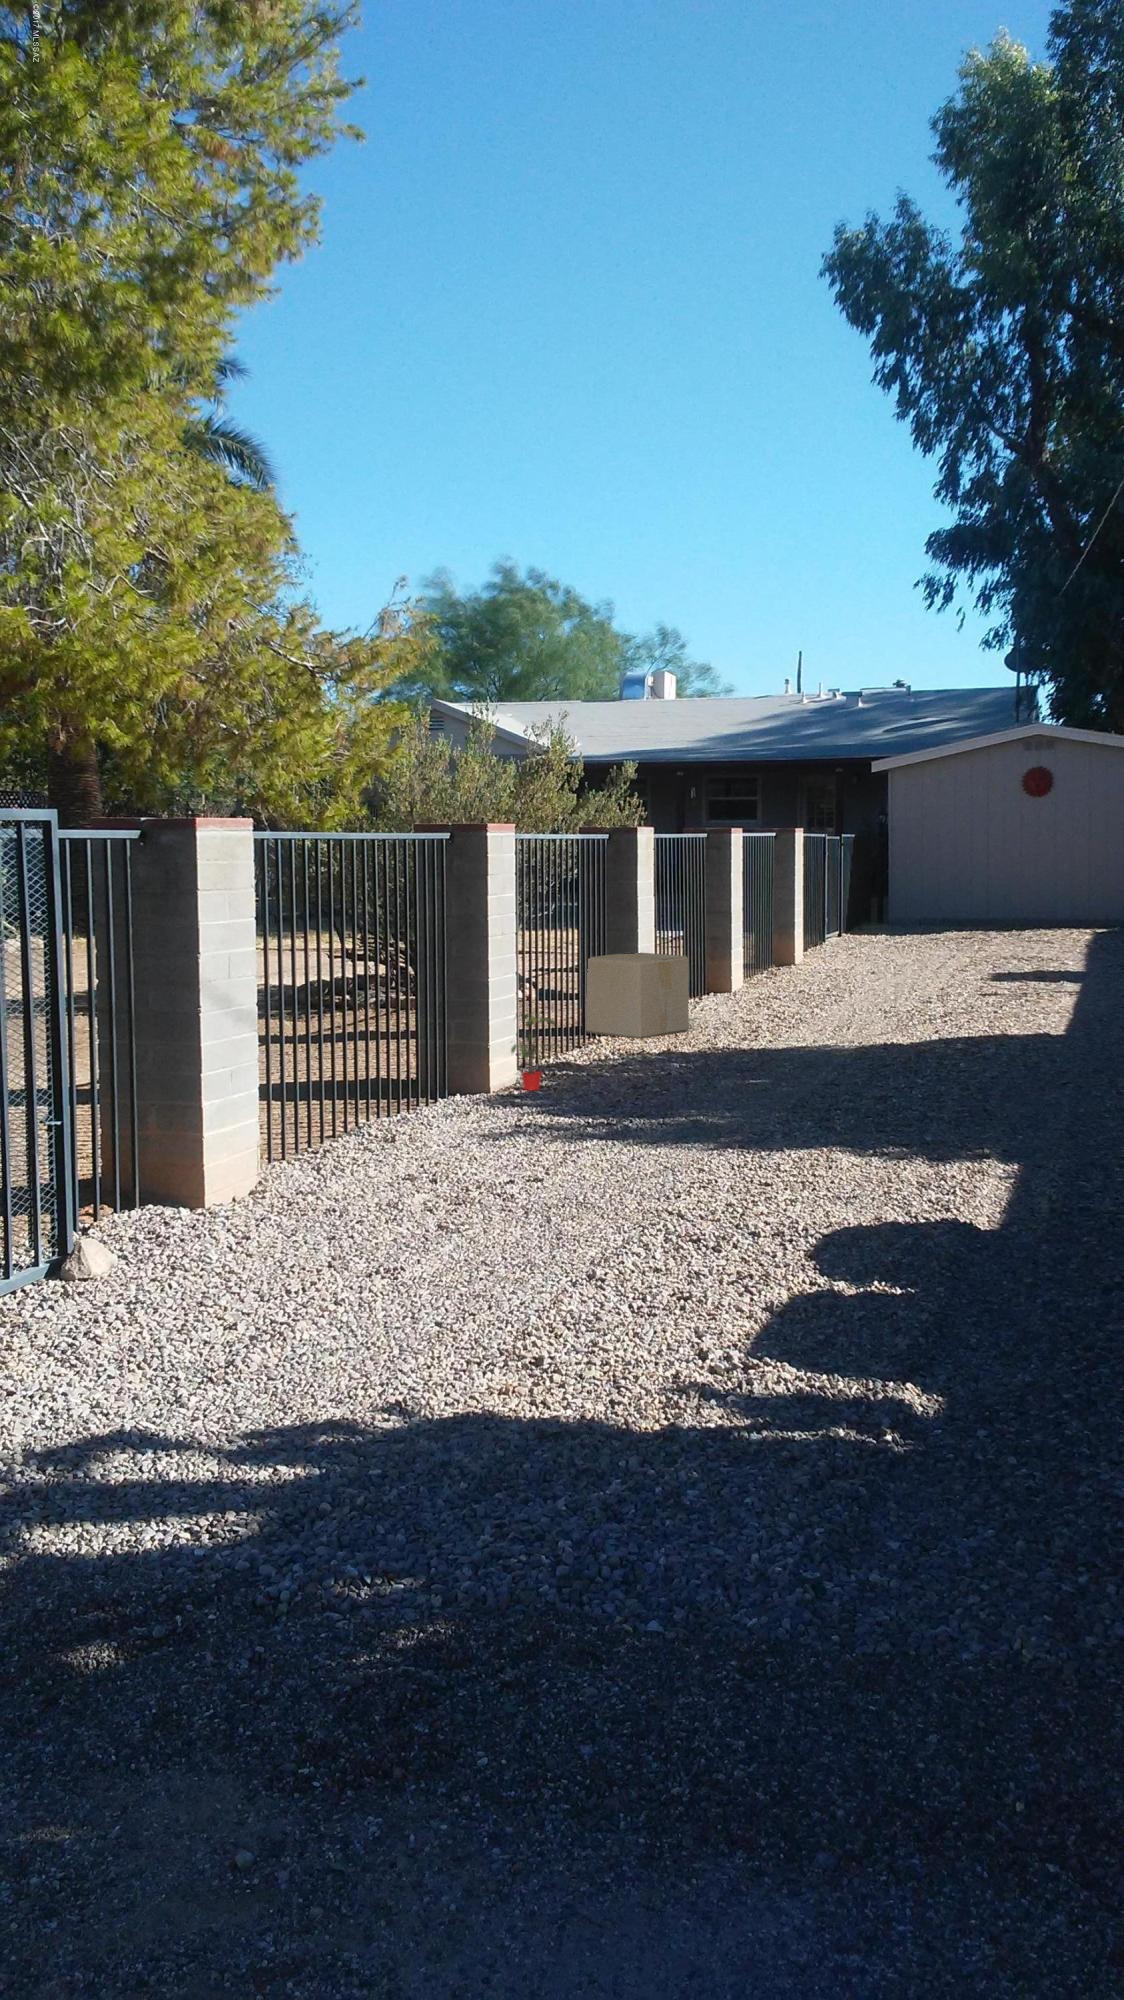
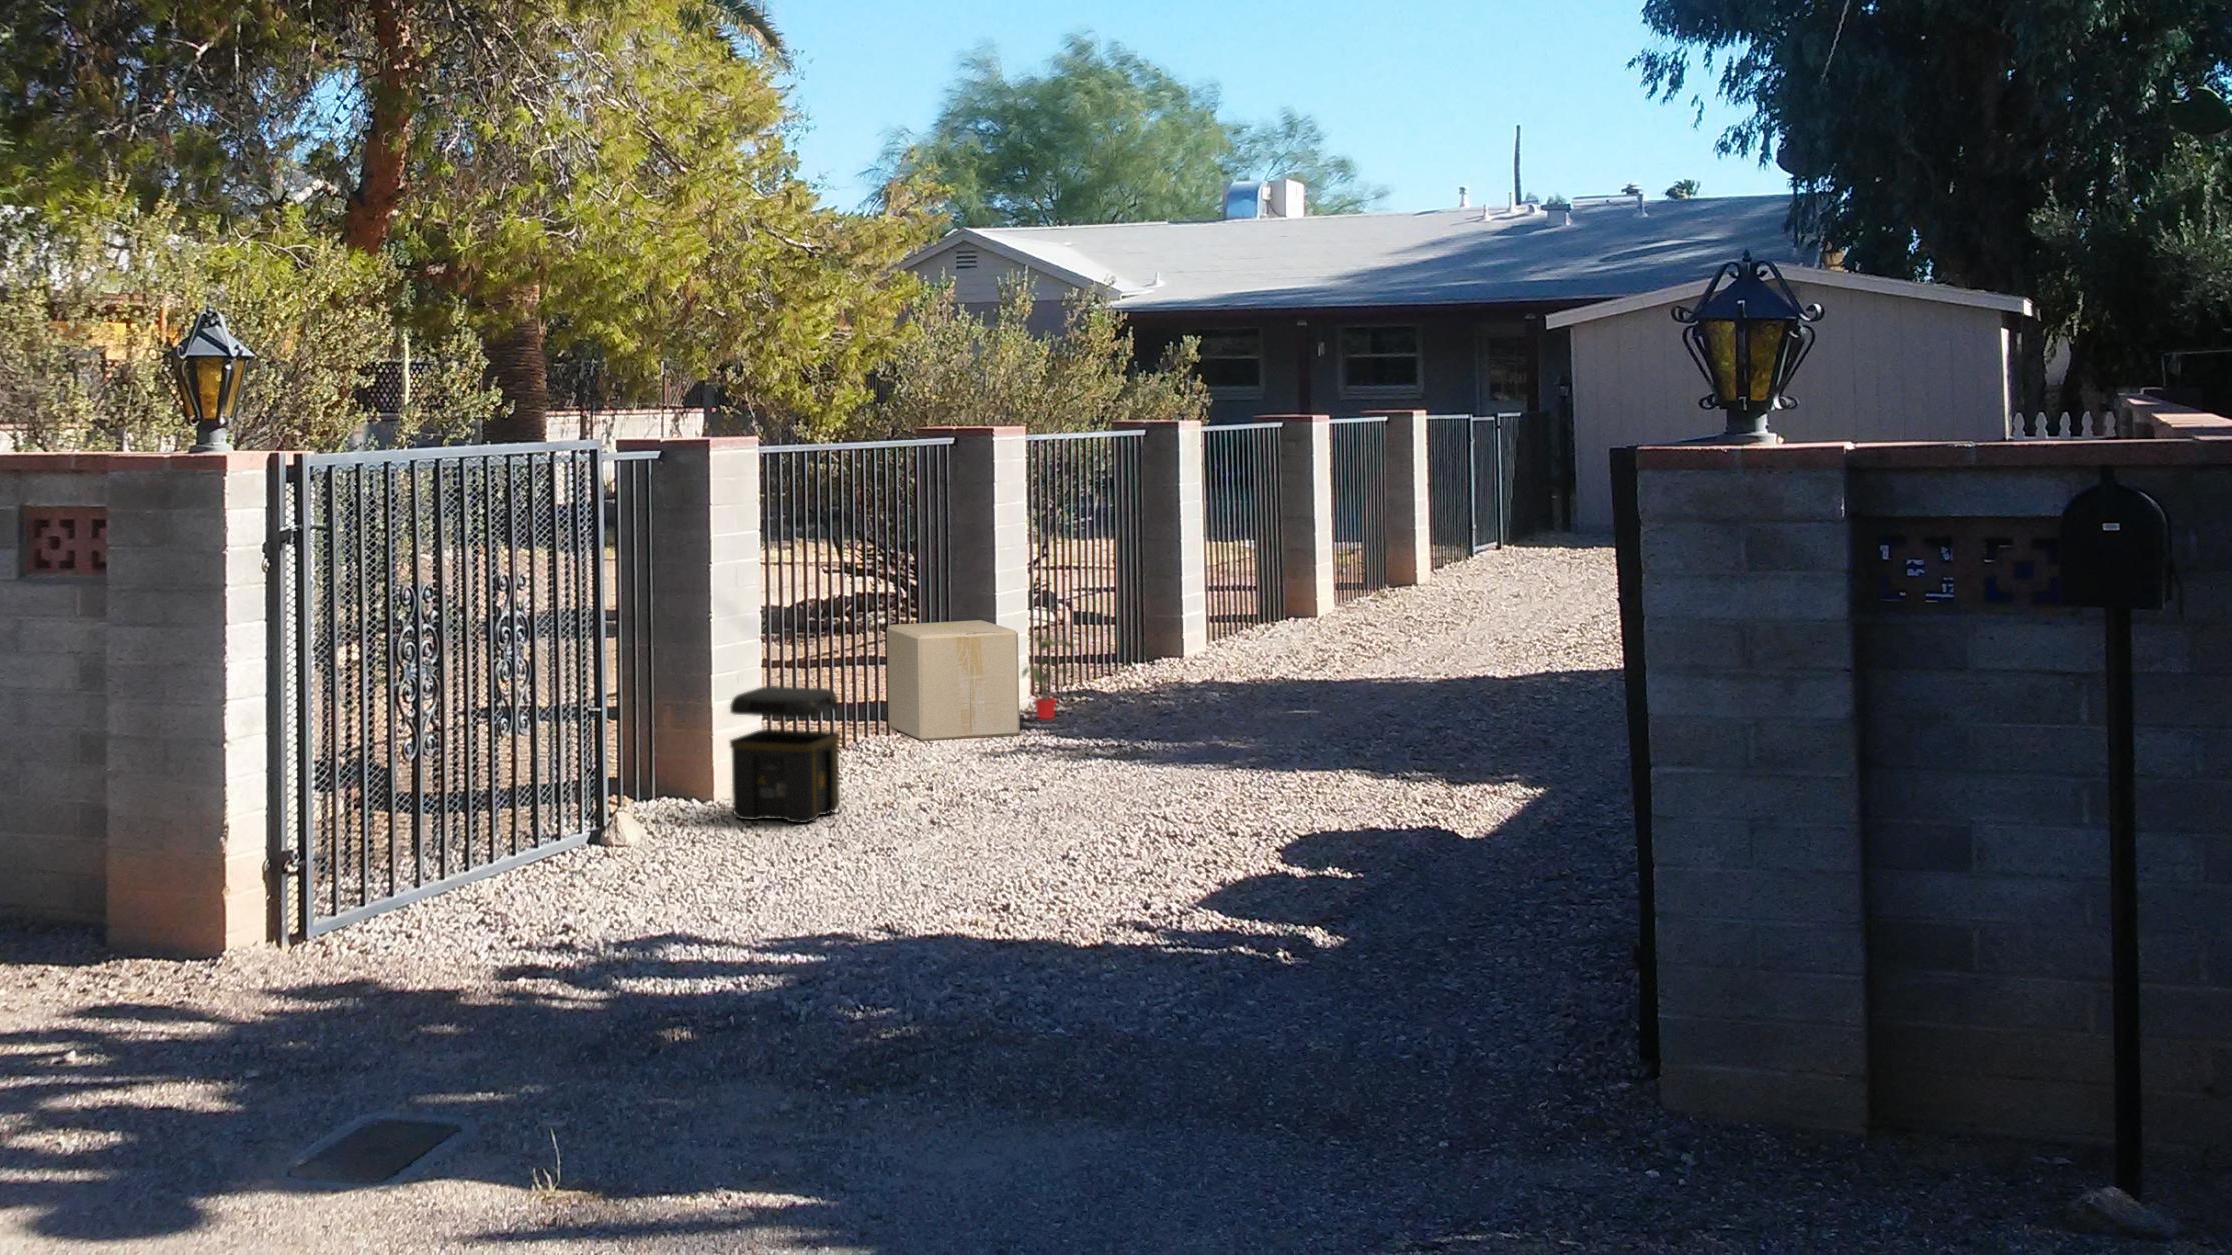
cardboard box: present [585,953,689,1039] -> present [887,620,1020,741]
toolbox: none [220,1079,339,1226] -> present [730,686,841,823]

